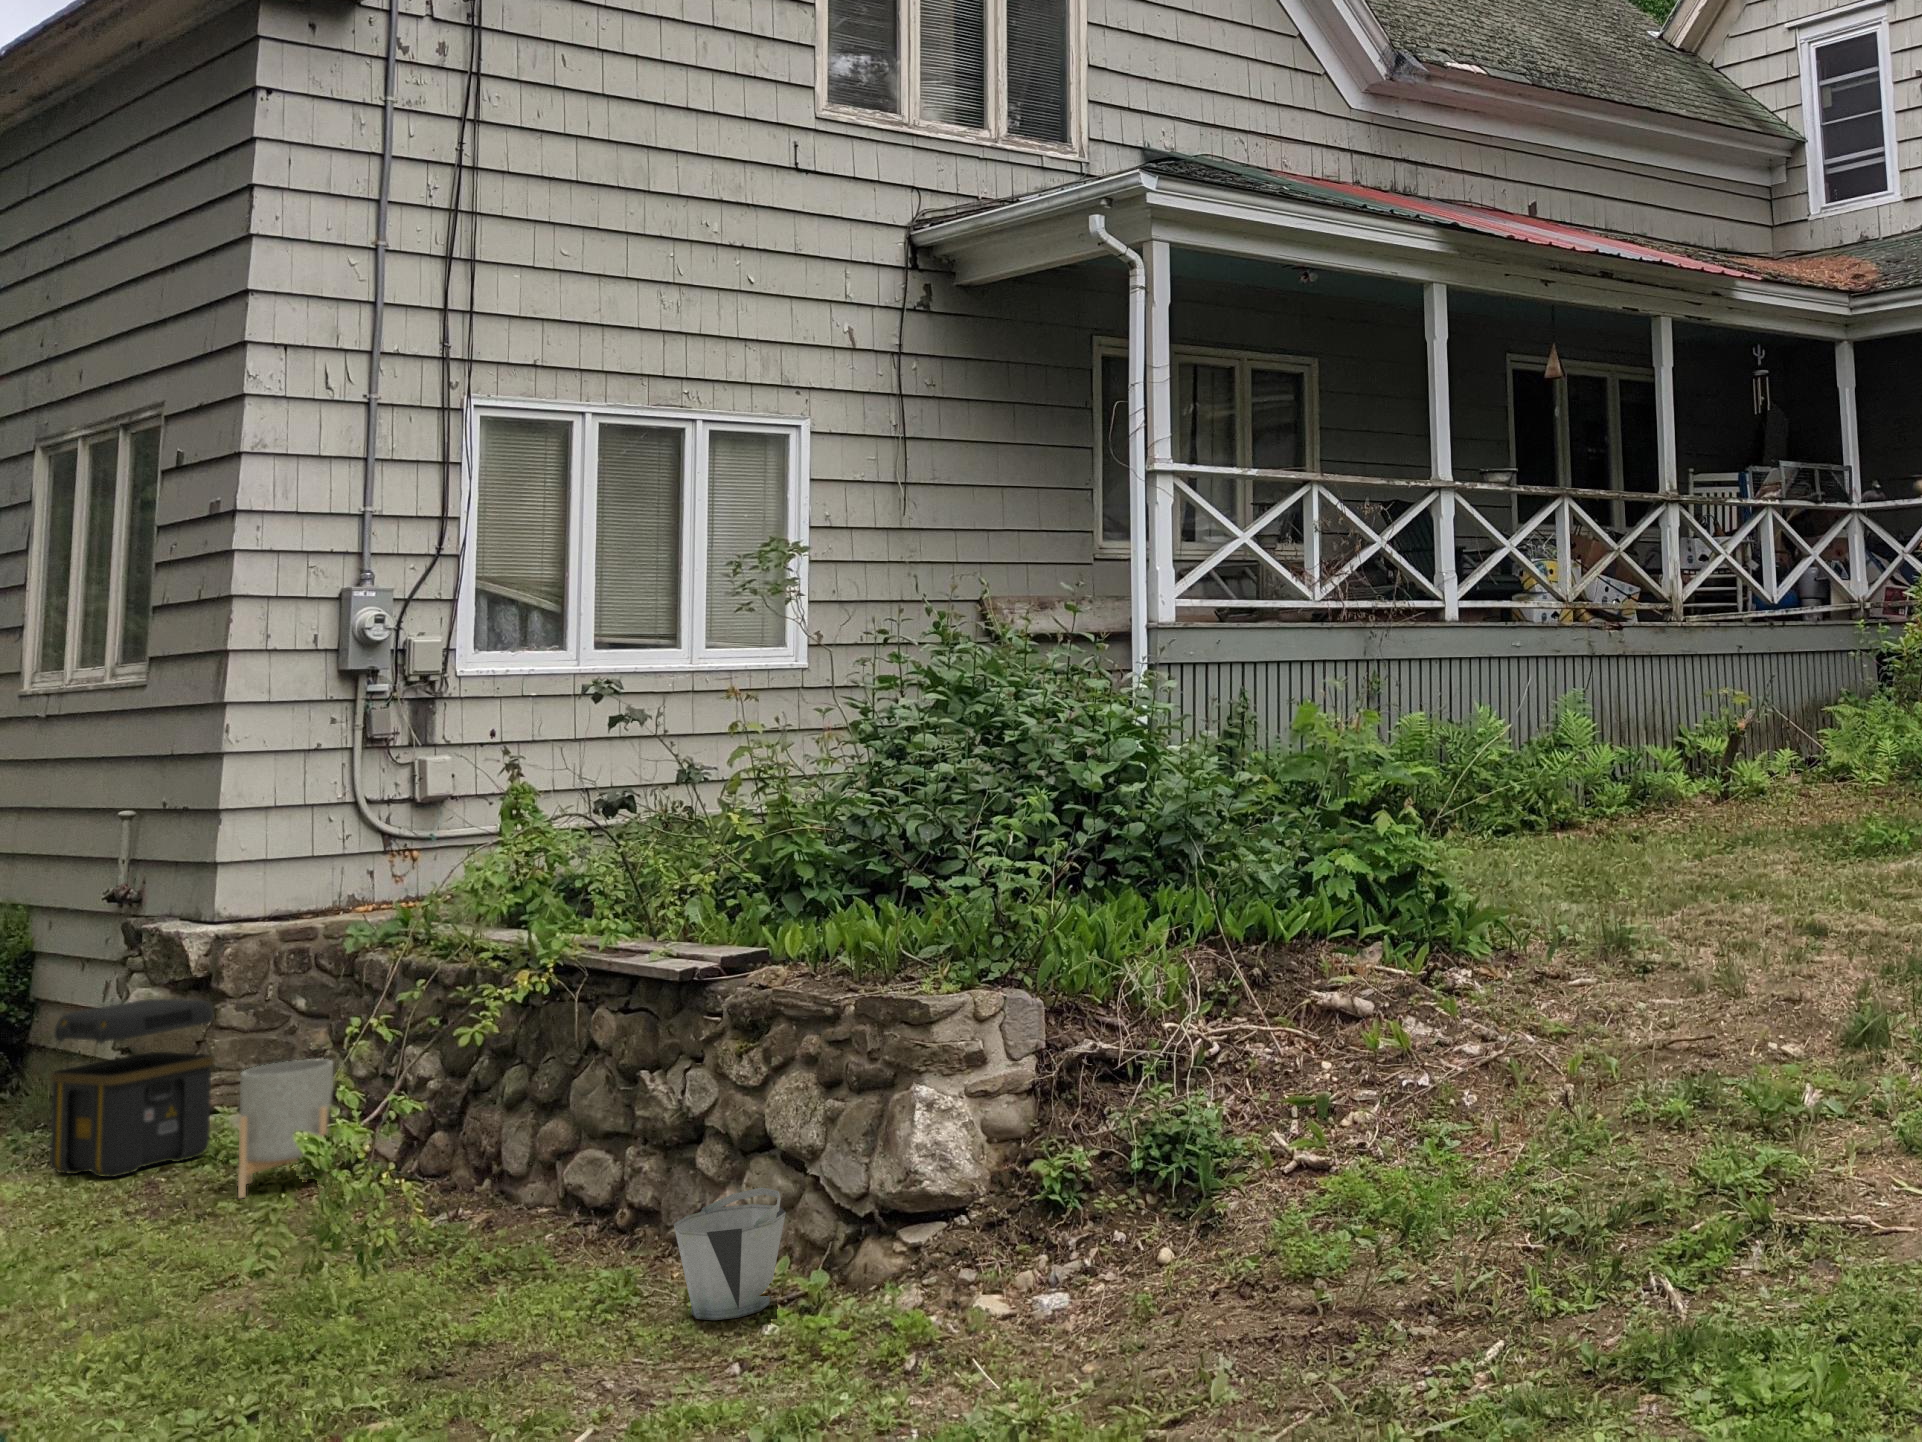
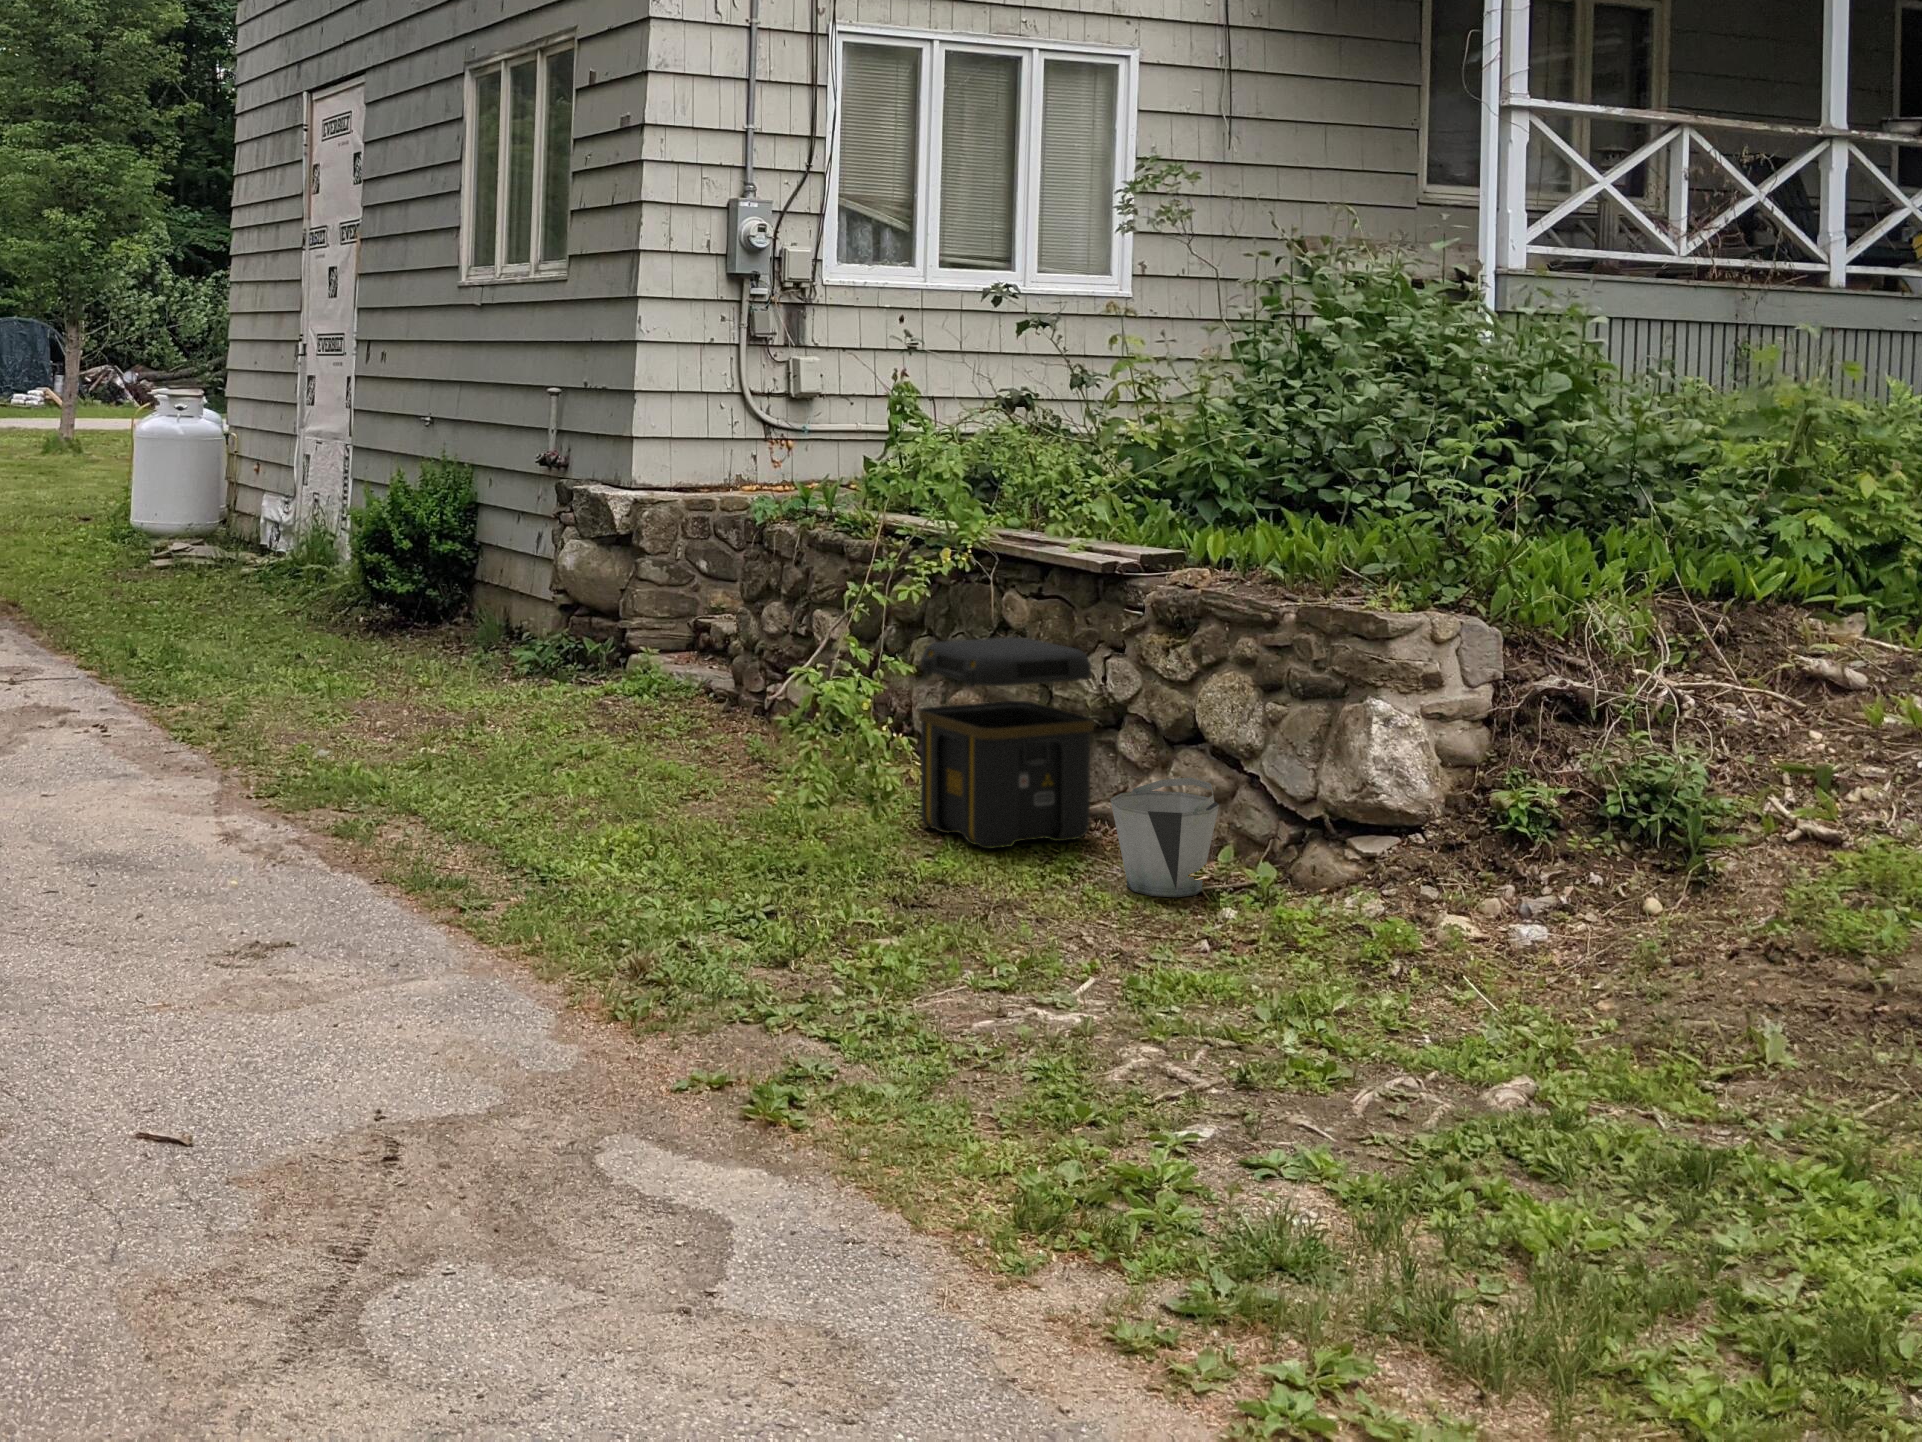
toolbox: present [50,999,214,1177] -> present [918,637,1094,849]
planter: present [238,1059,333,1198] -> none [673,612,747,725]

